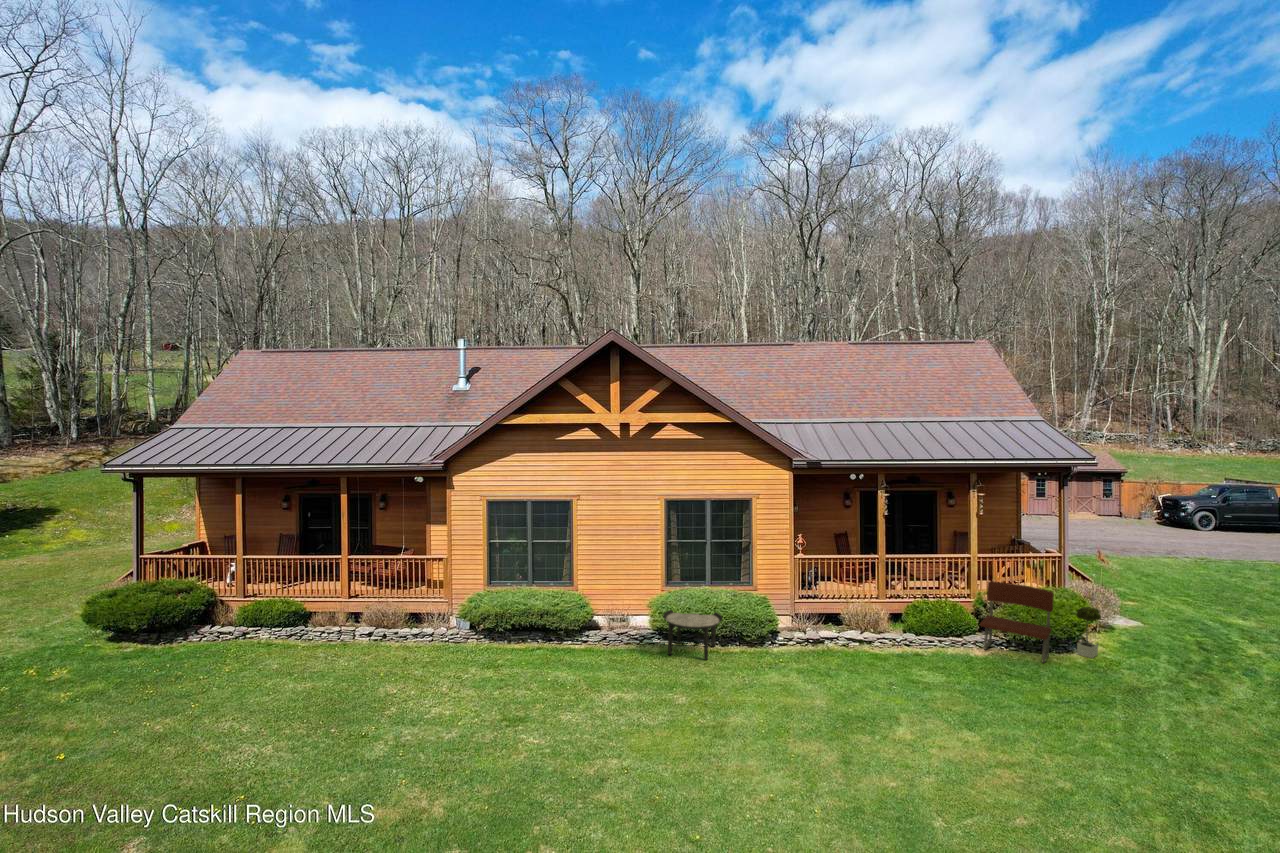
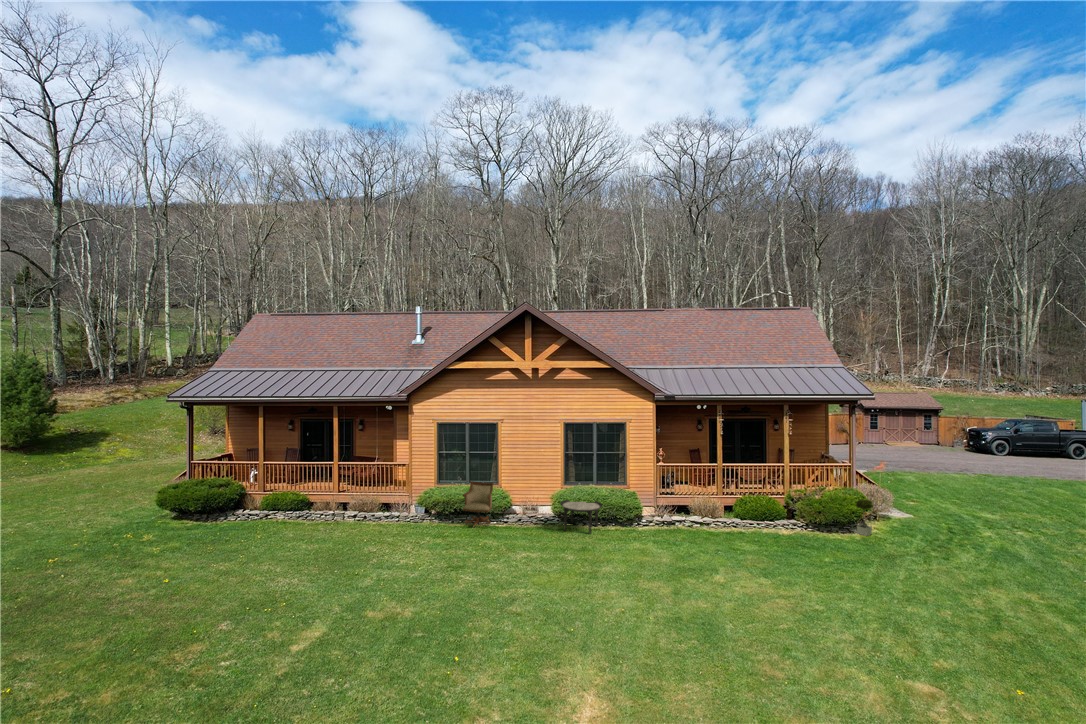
bench: present [980,581,1054,663] -> none [787,481,839,538]
chair: none [524,584,569,652] -> present [463,481,494,527]

